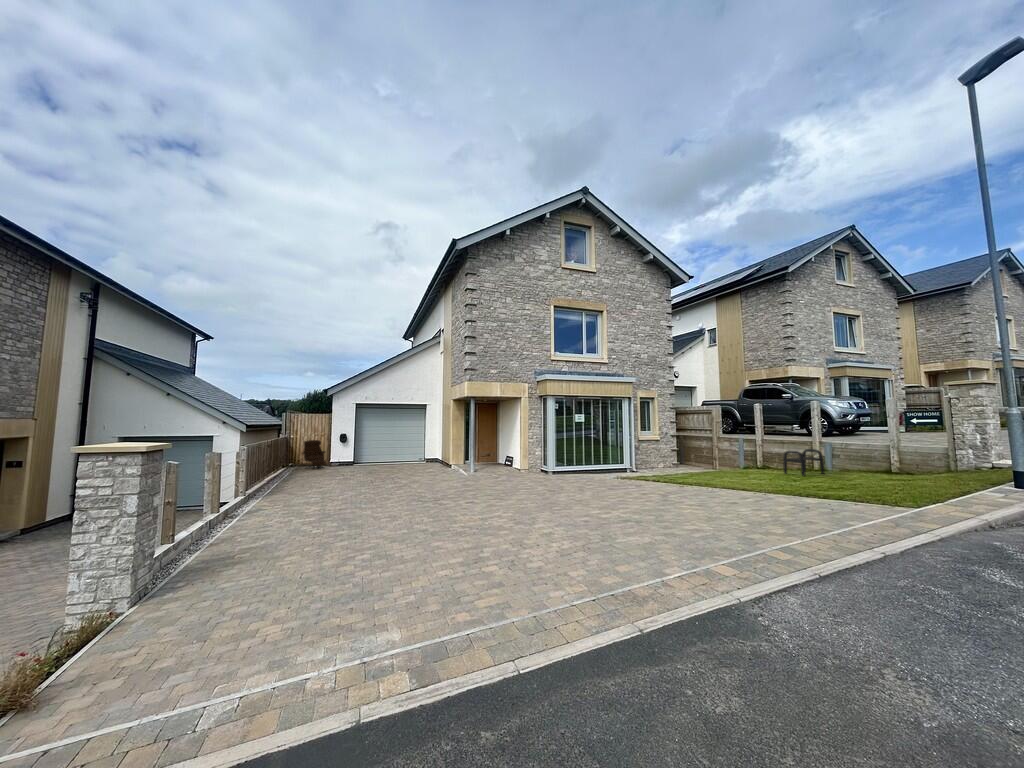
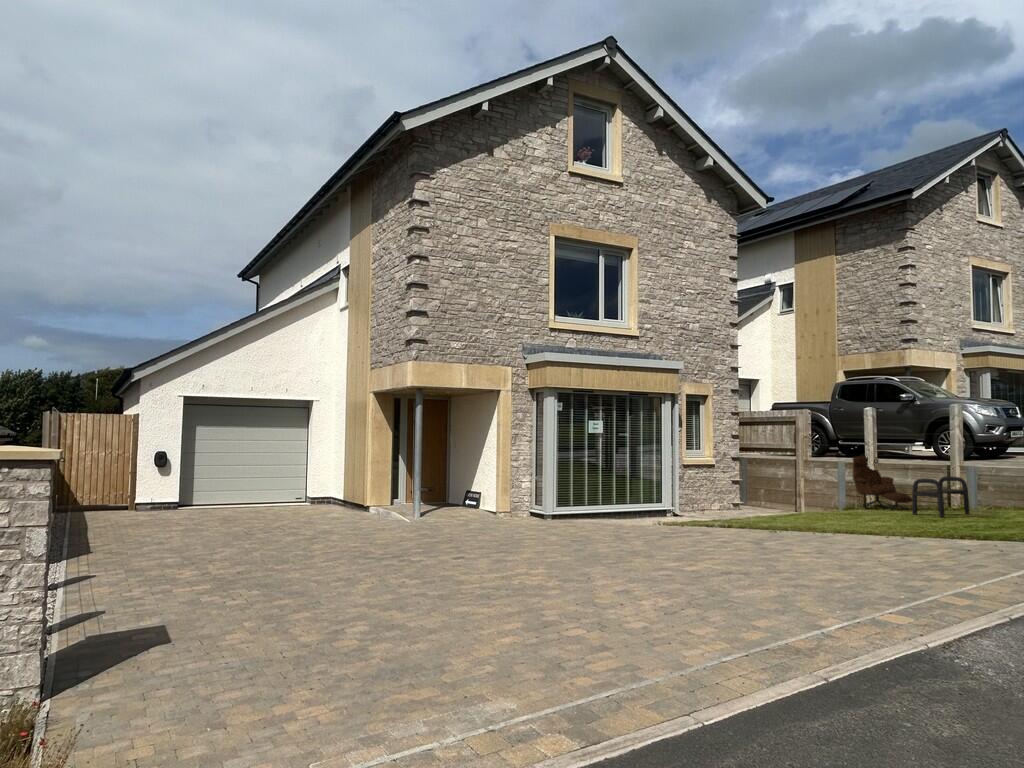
lounge chair: present [303,440,326,469] -> present [853,456,912,509]

